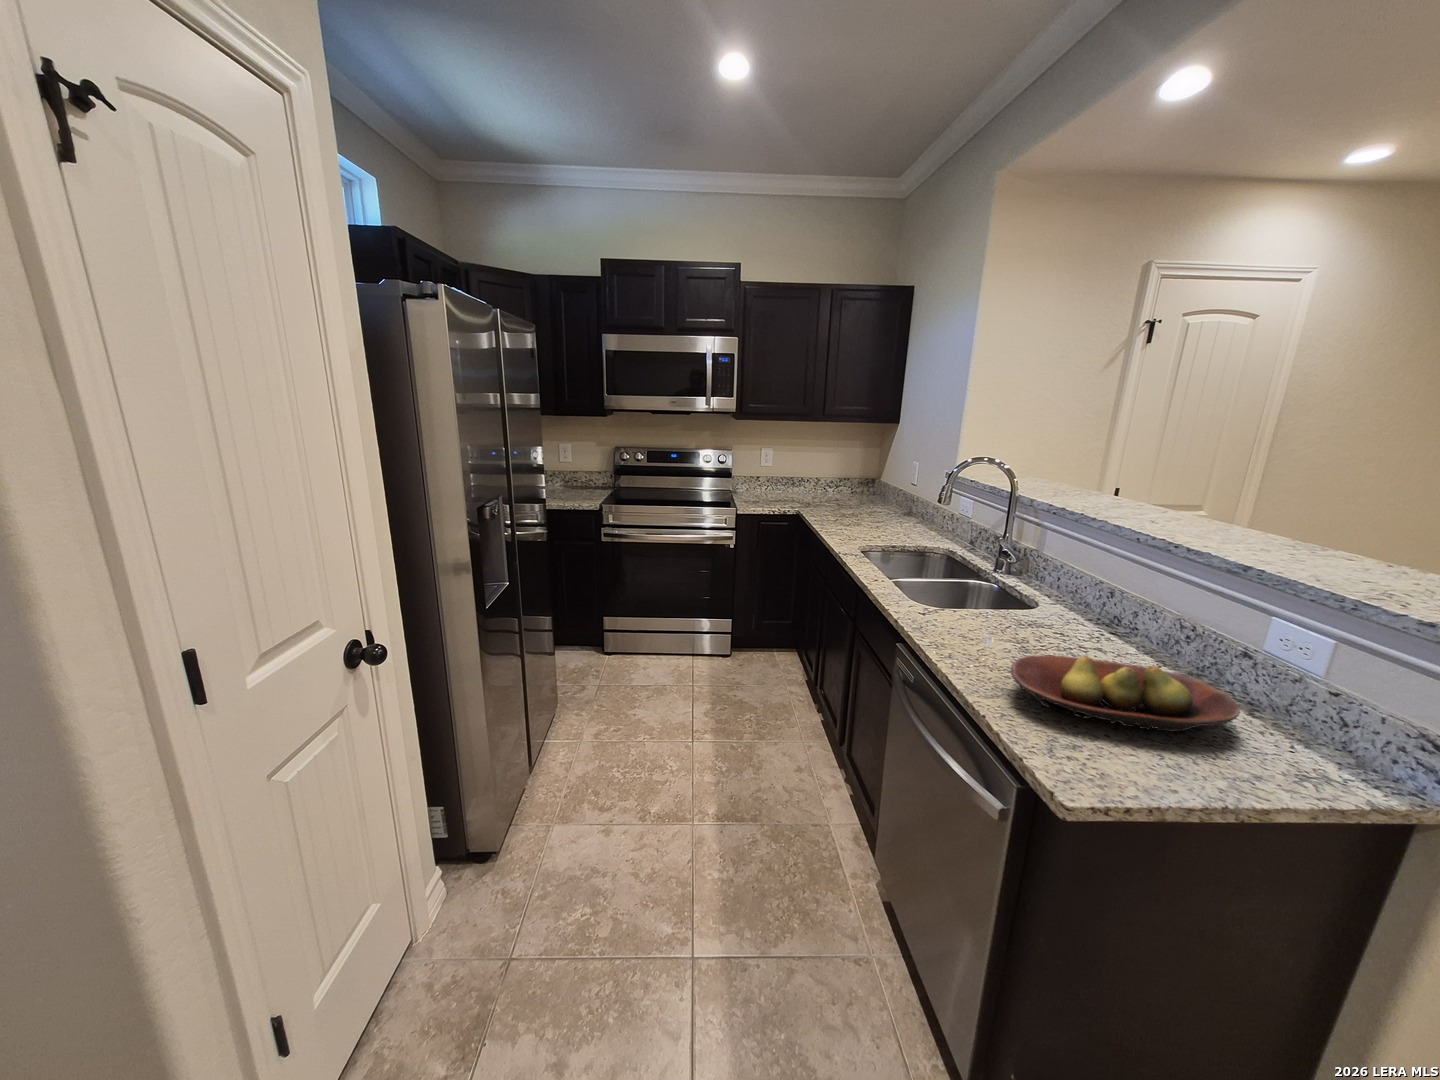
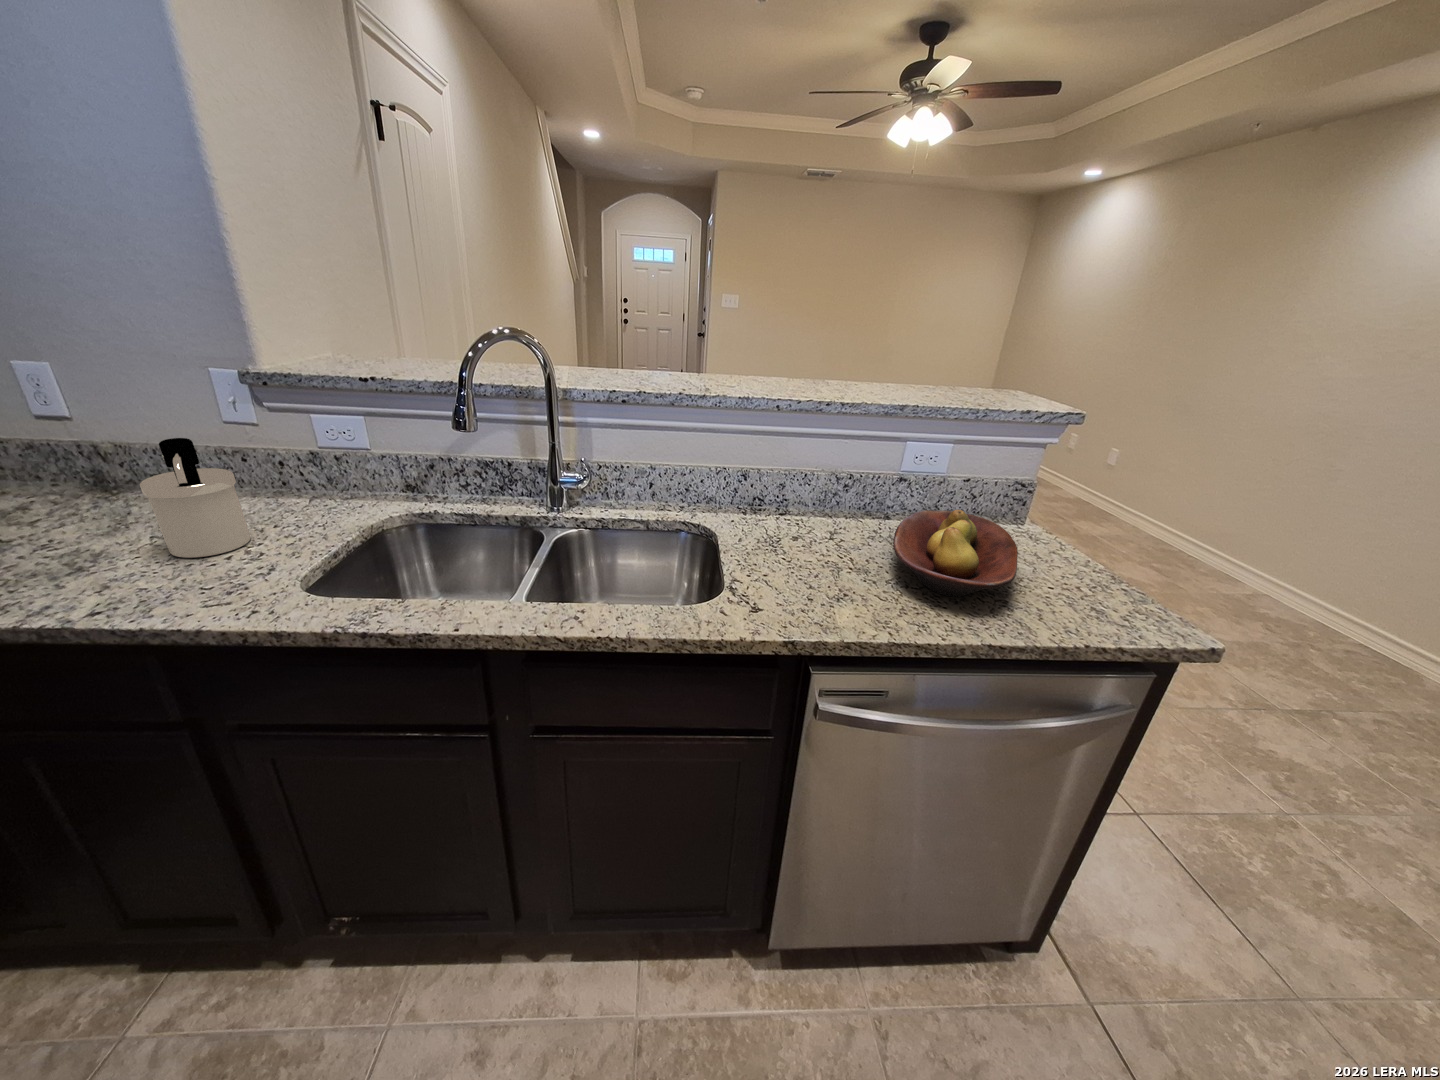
soap dispenser: none [858,488,891,537] -> present [140,438,251,558]

